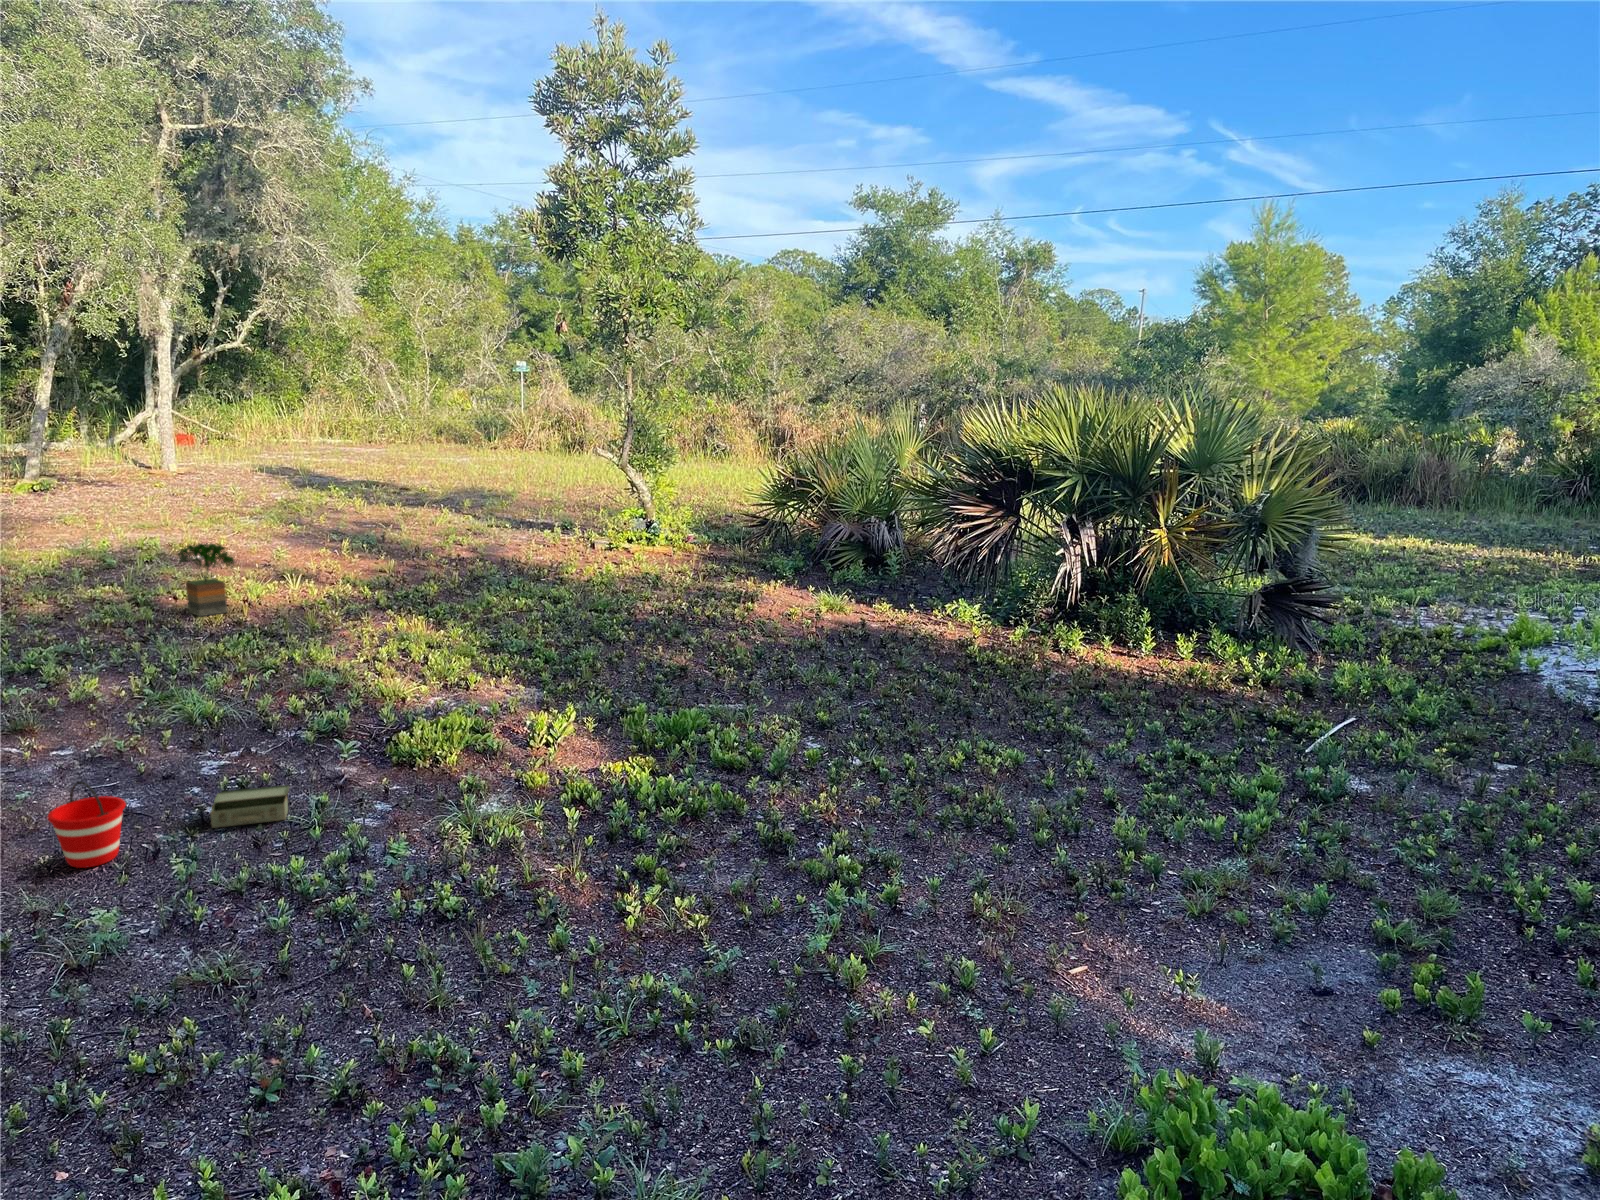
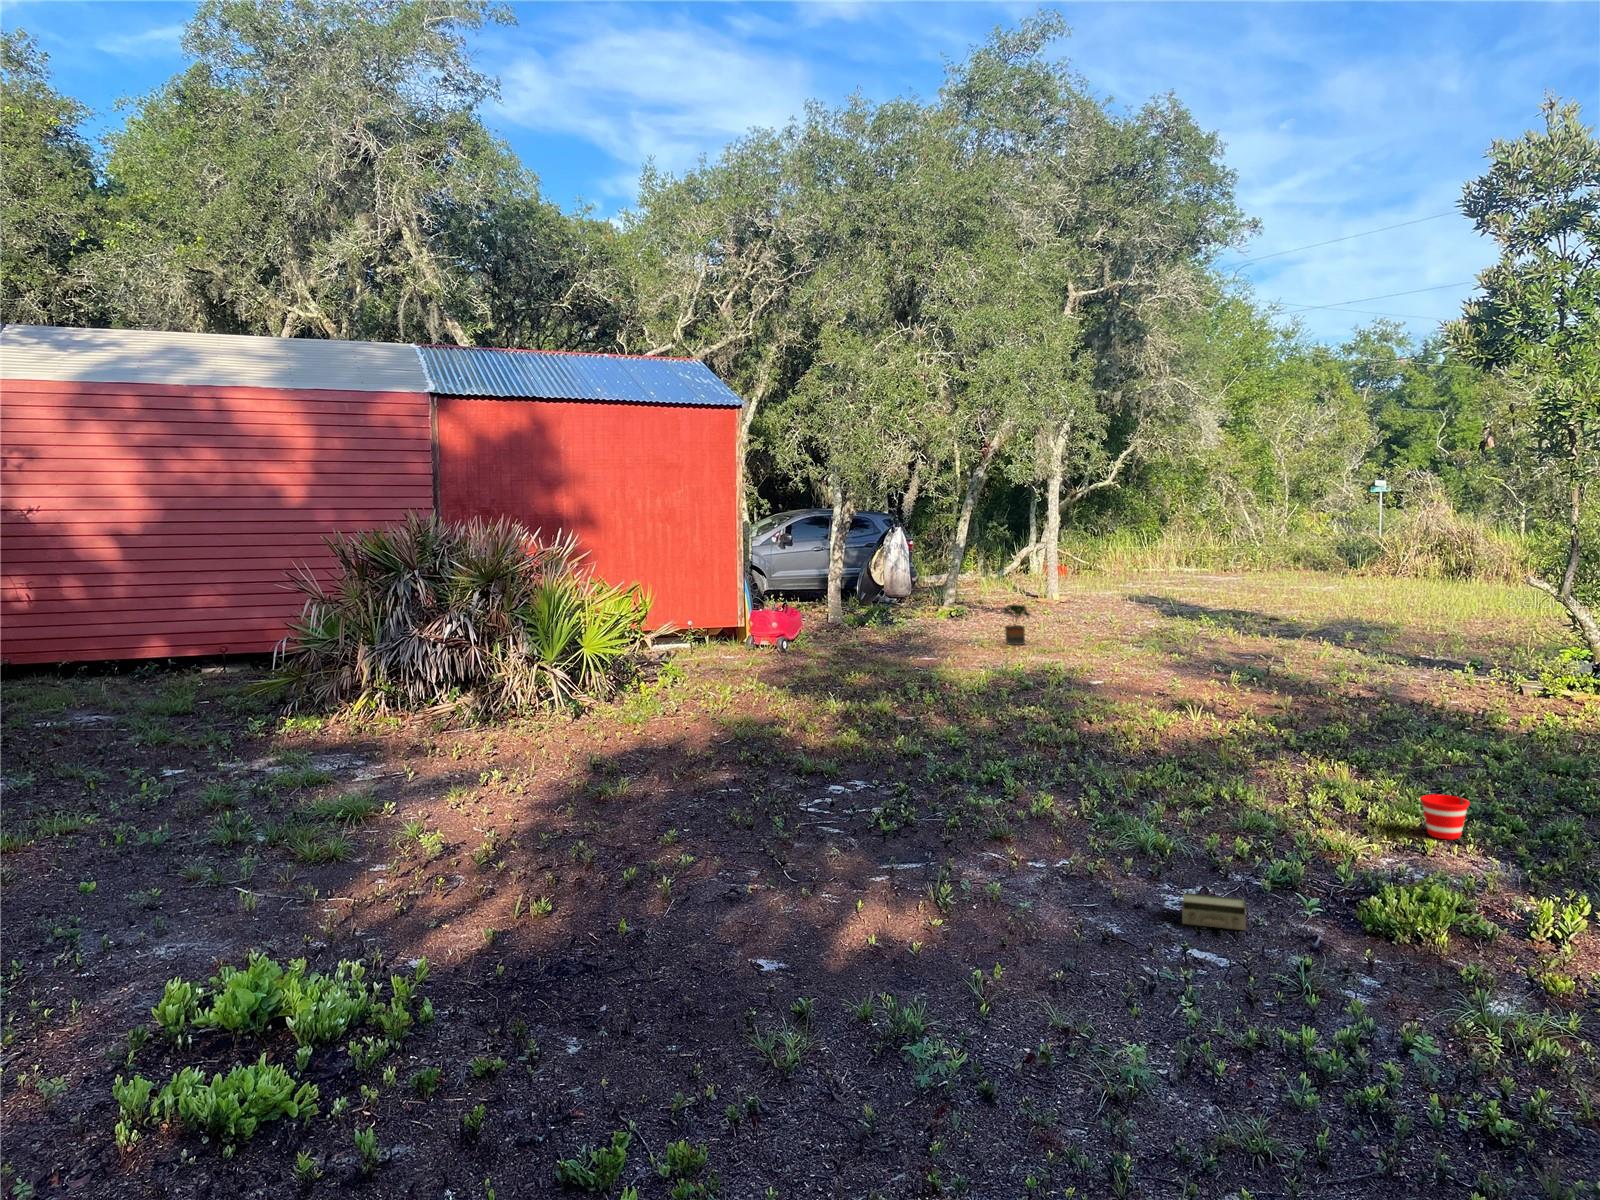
potted tree: present [177,543,235,617] -> present [1003,604,1030,645]
bucket: present [47,782,126,868] -> present [1420,786,1470,840]

